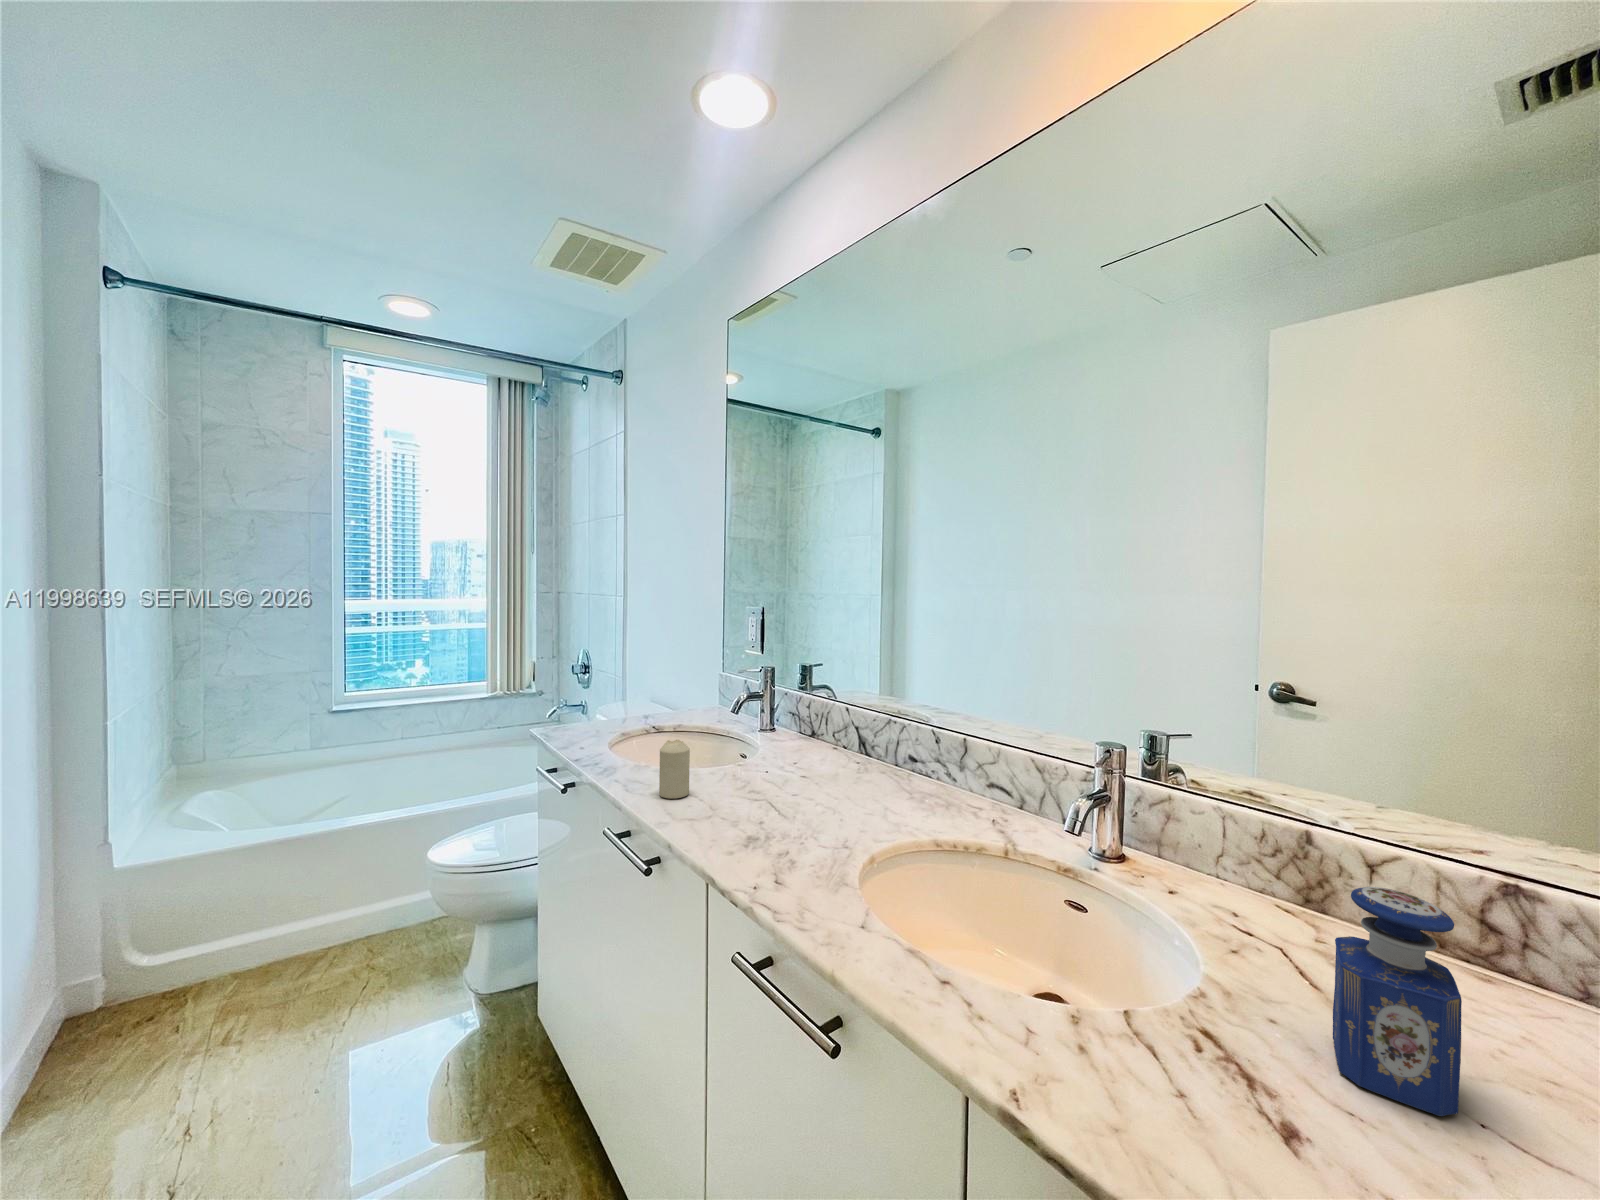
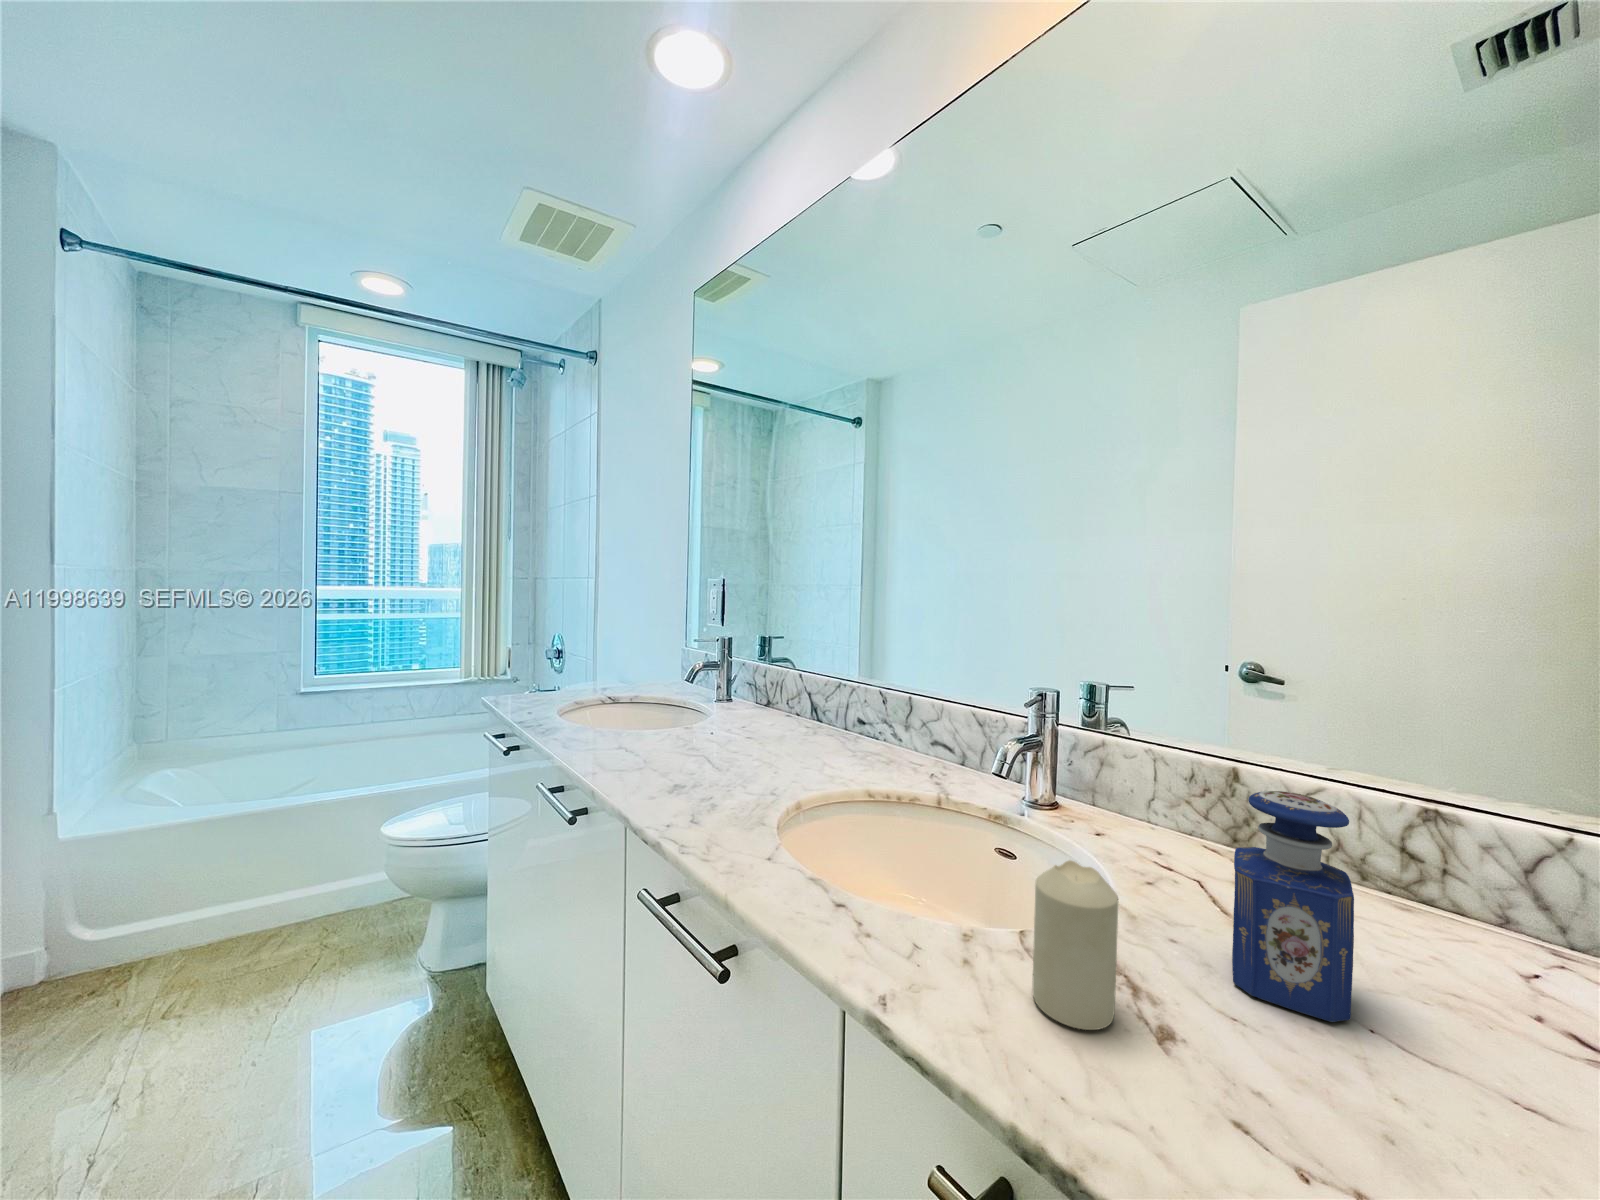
candle: present [659,740,690,799] -> present [1032,860,1118,1030]

